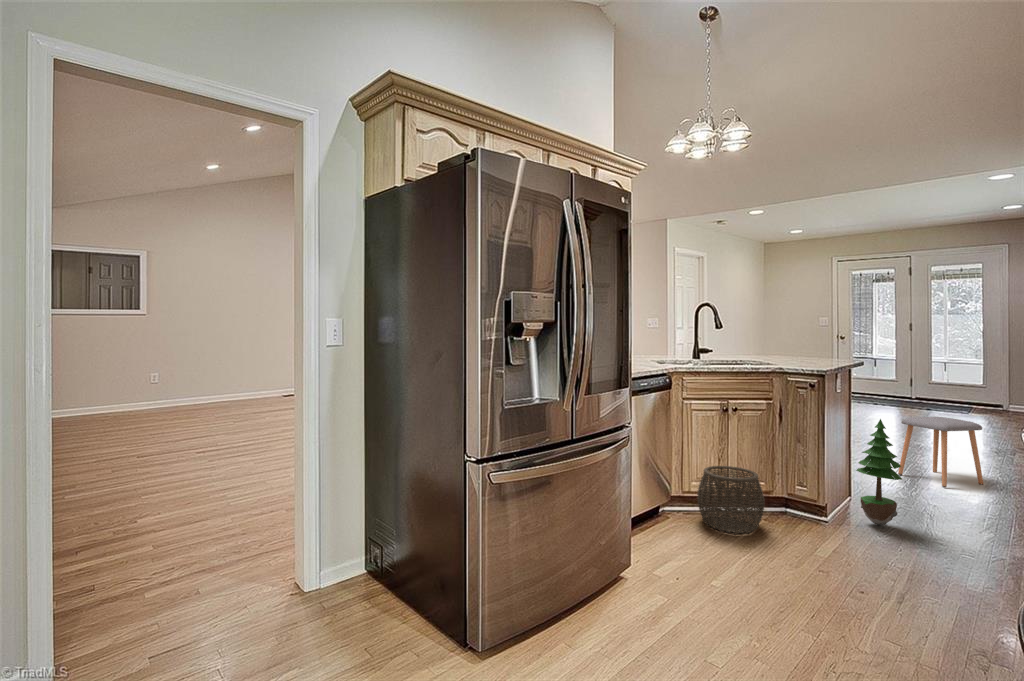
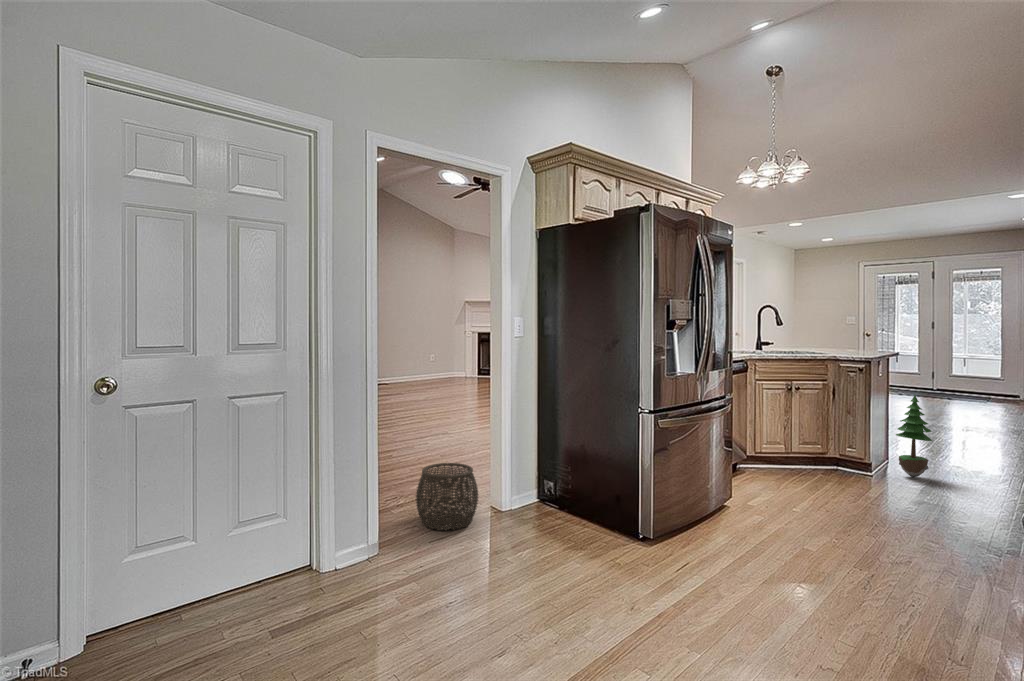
stool: present [898,416,983,487] -> none [926,398,998,454]
woven basket: present [697,466,765,533] -> present [416,463,478,530]

